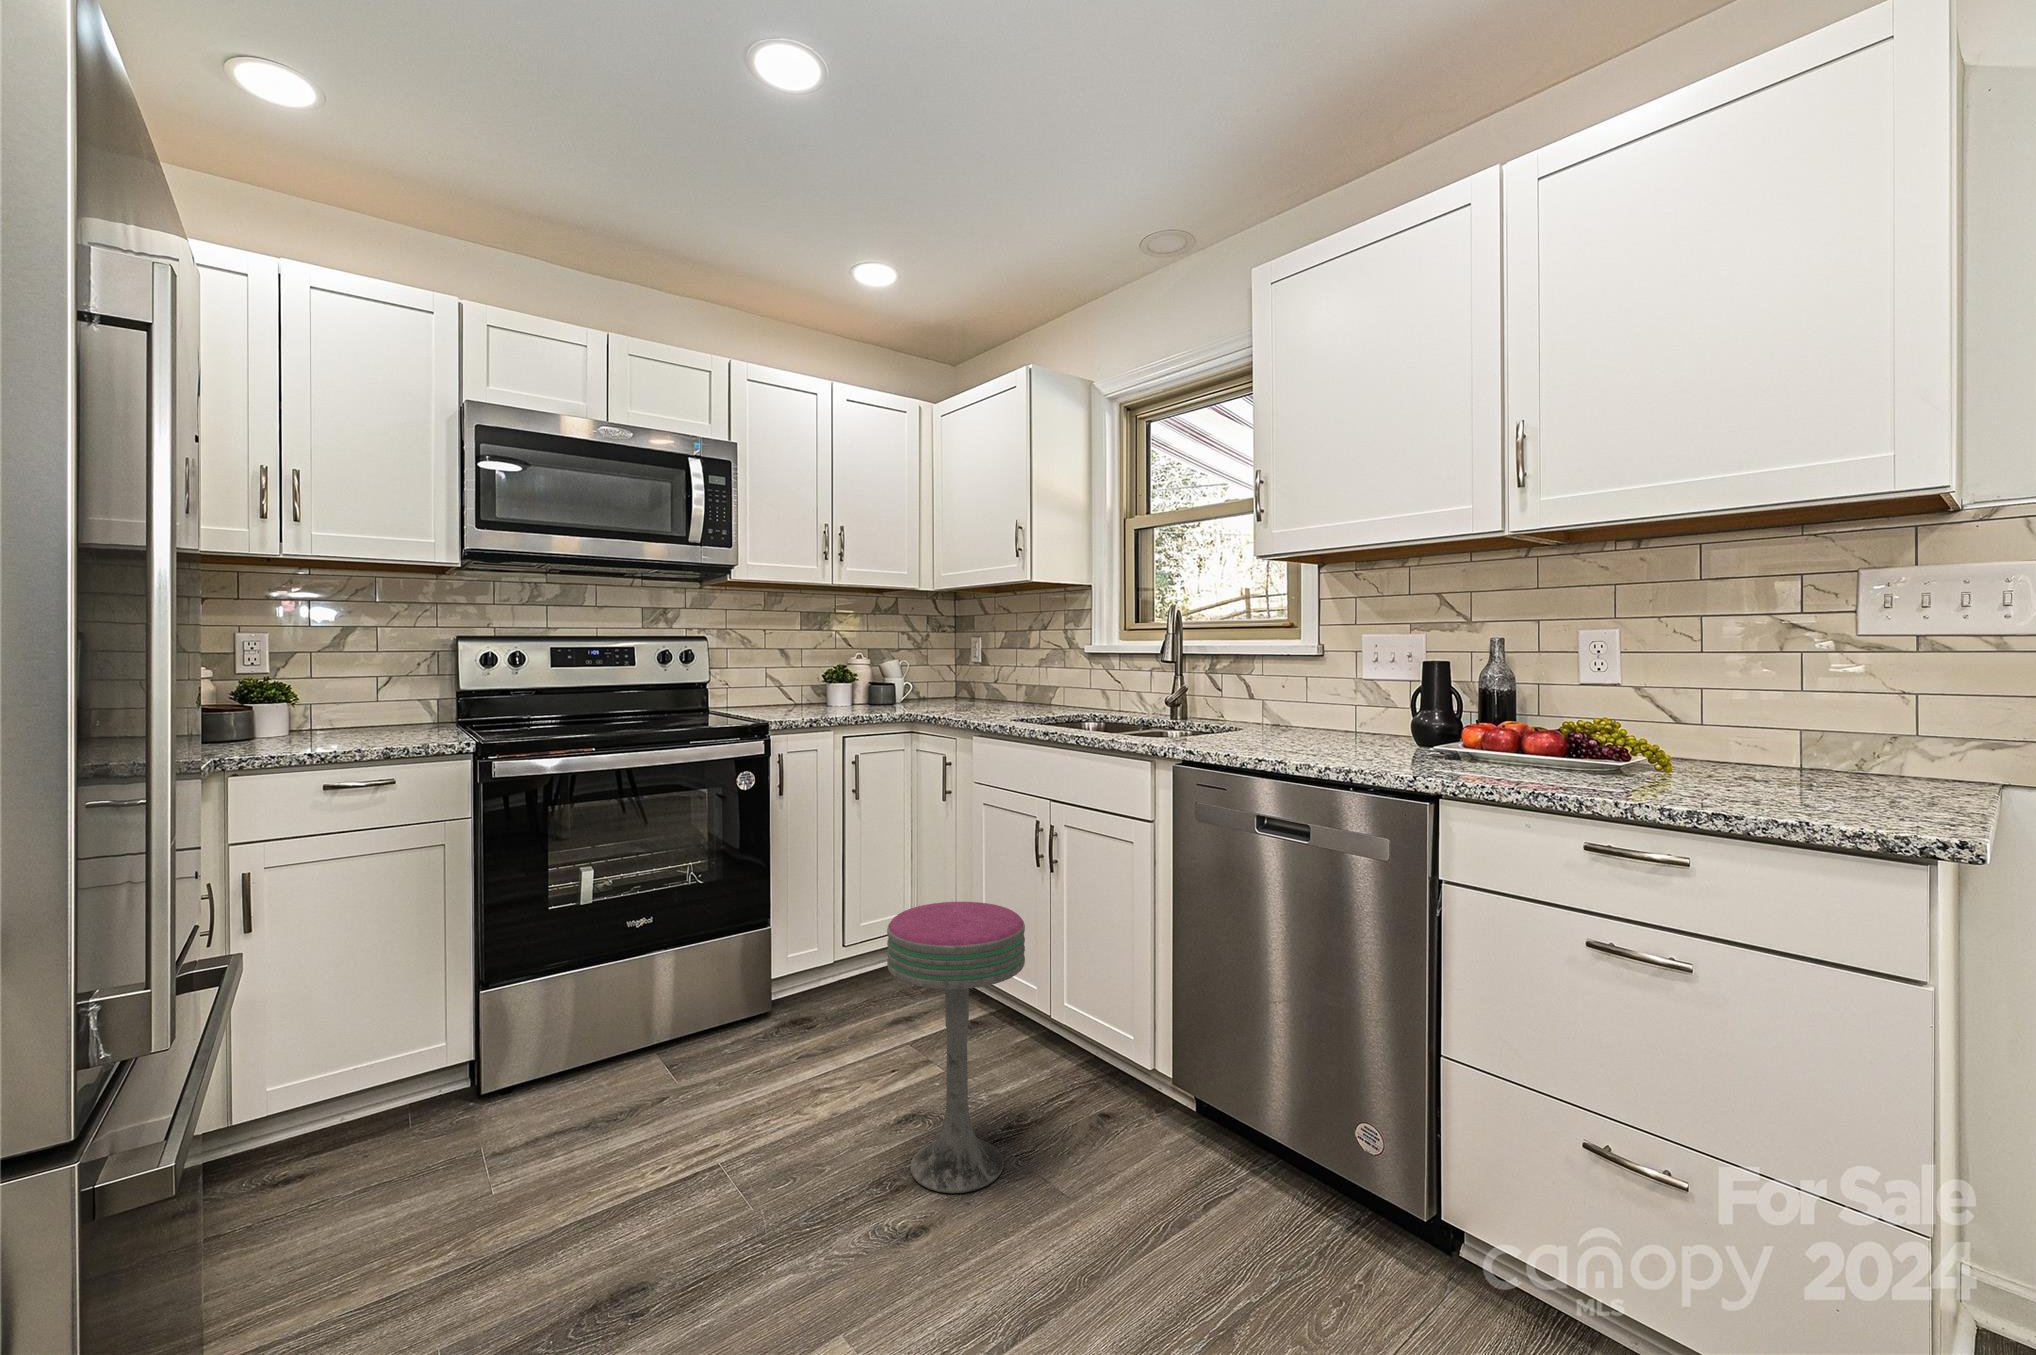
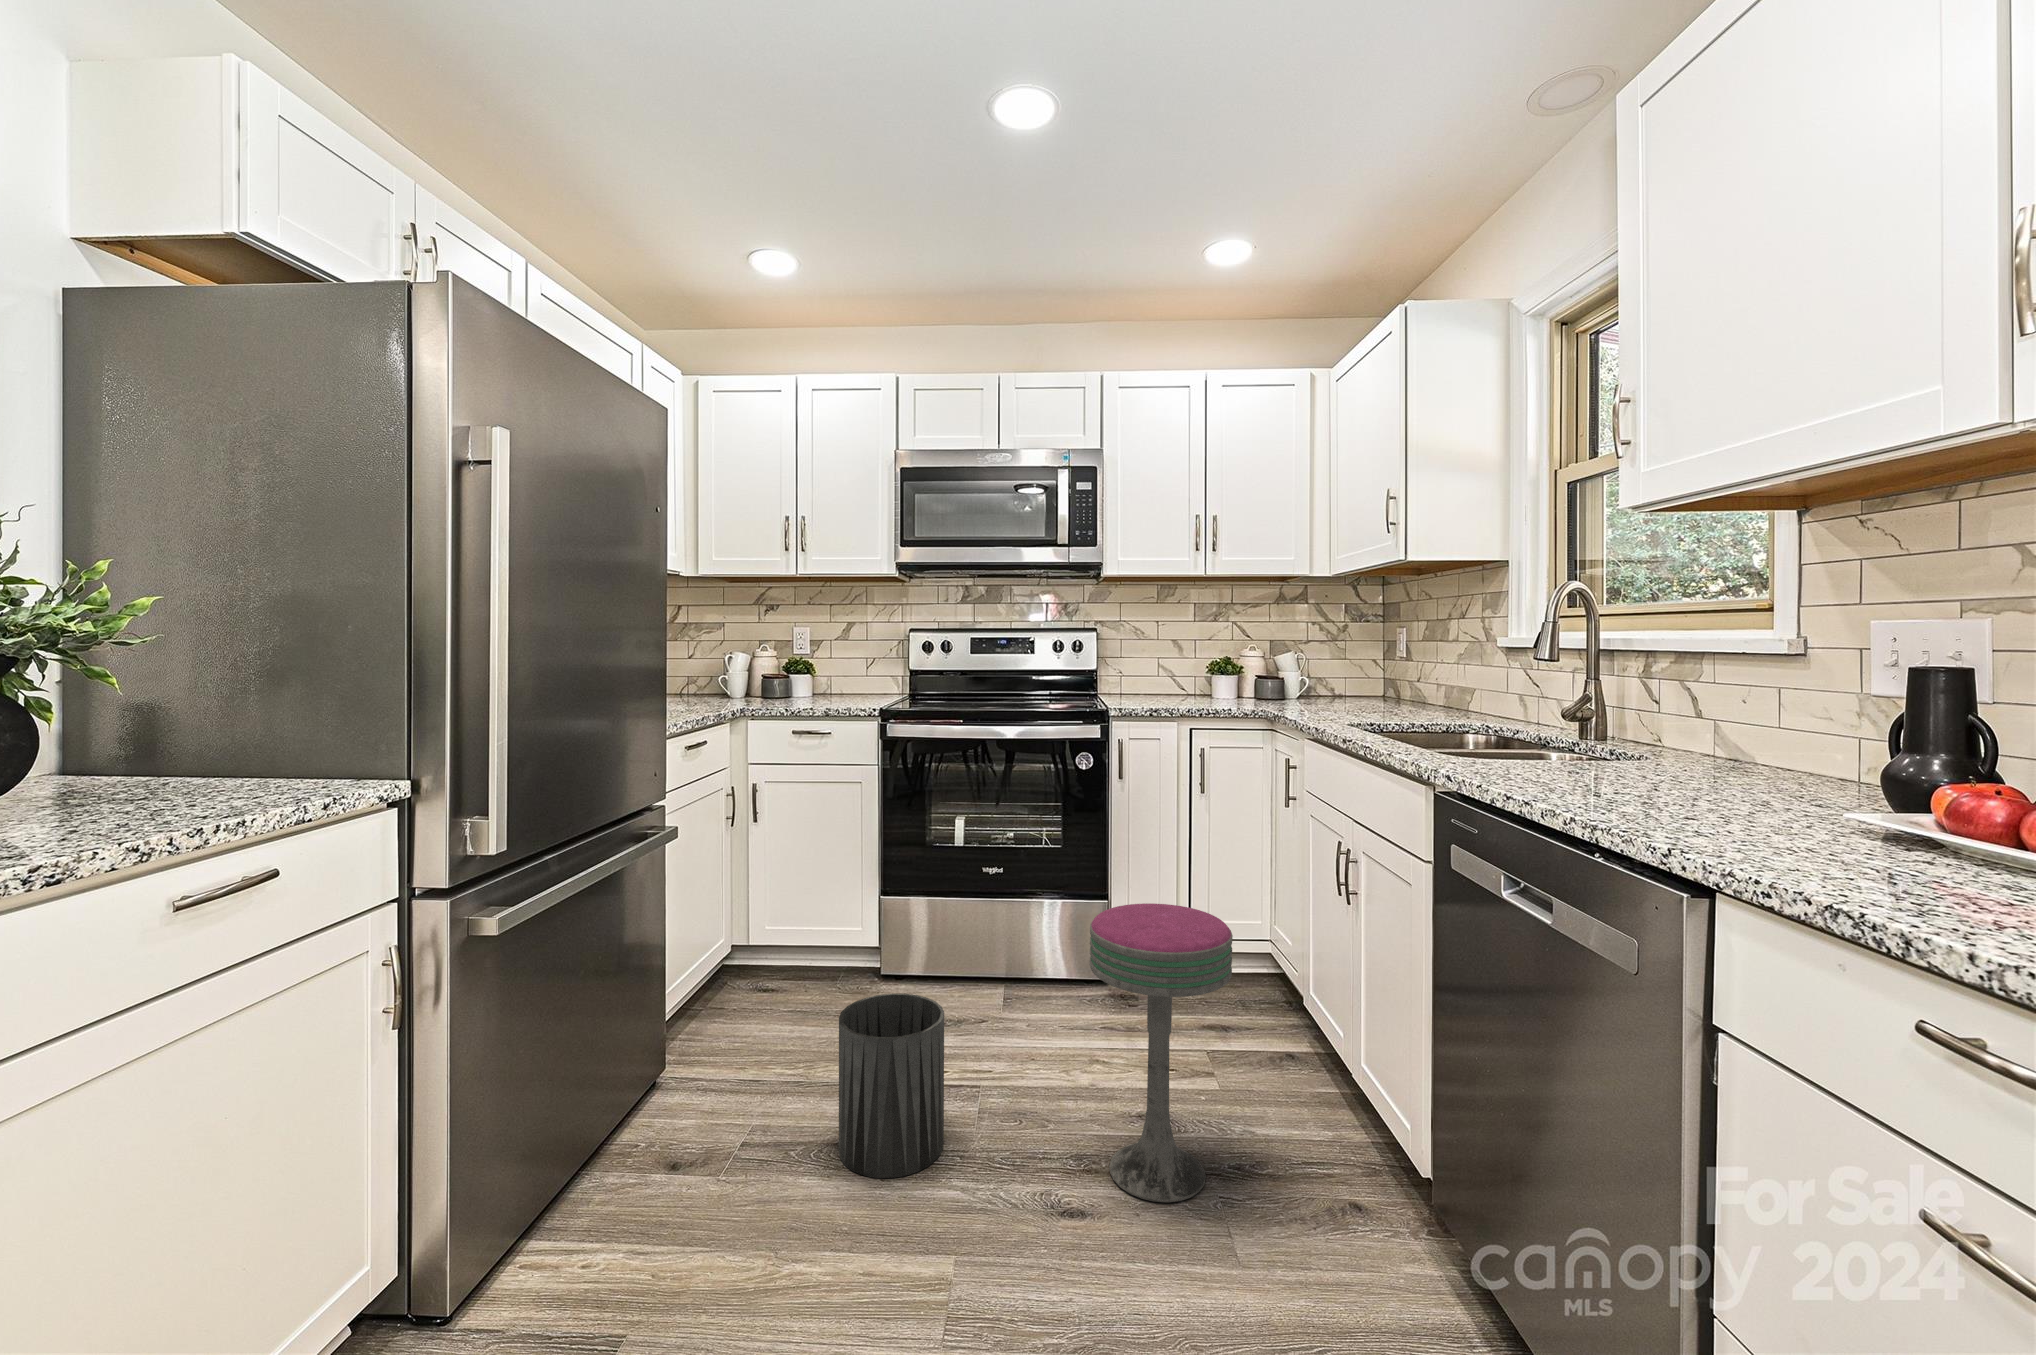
trash can: none [597,1070,736,1309] -> present [839,994,944,1178]

